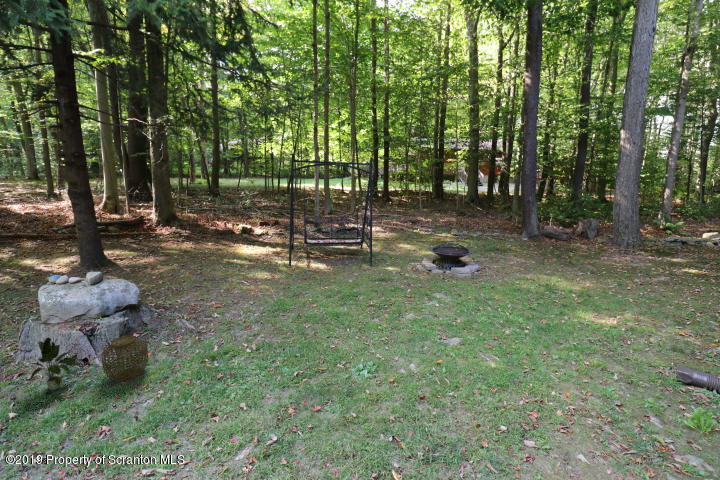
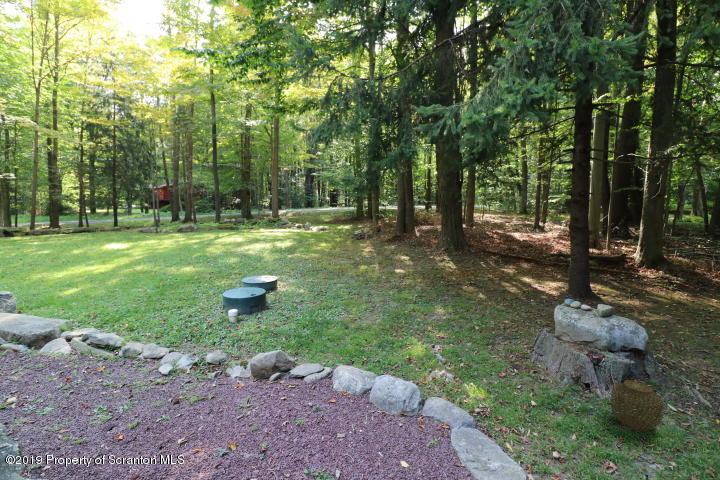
potted plant: present [29,337,78,390] -> none [547,353,586,400]

